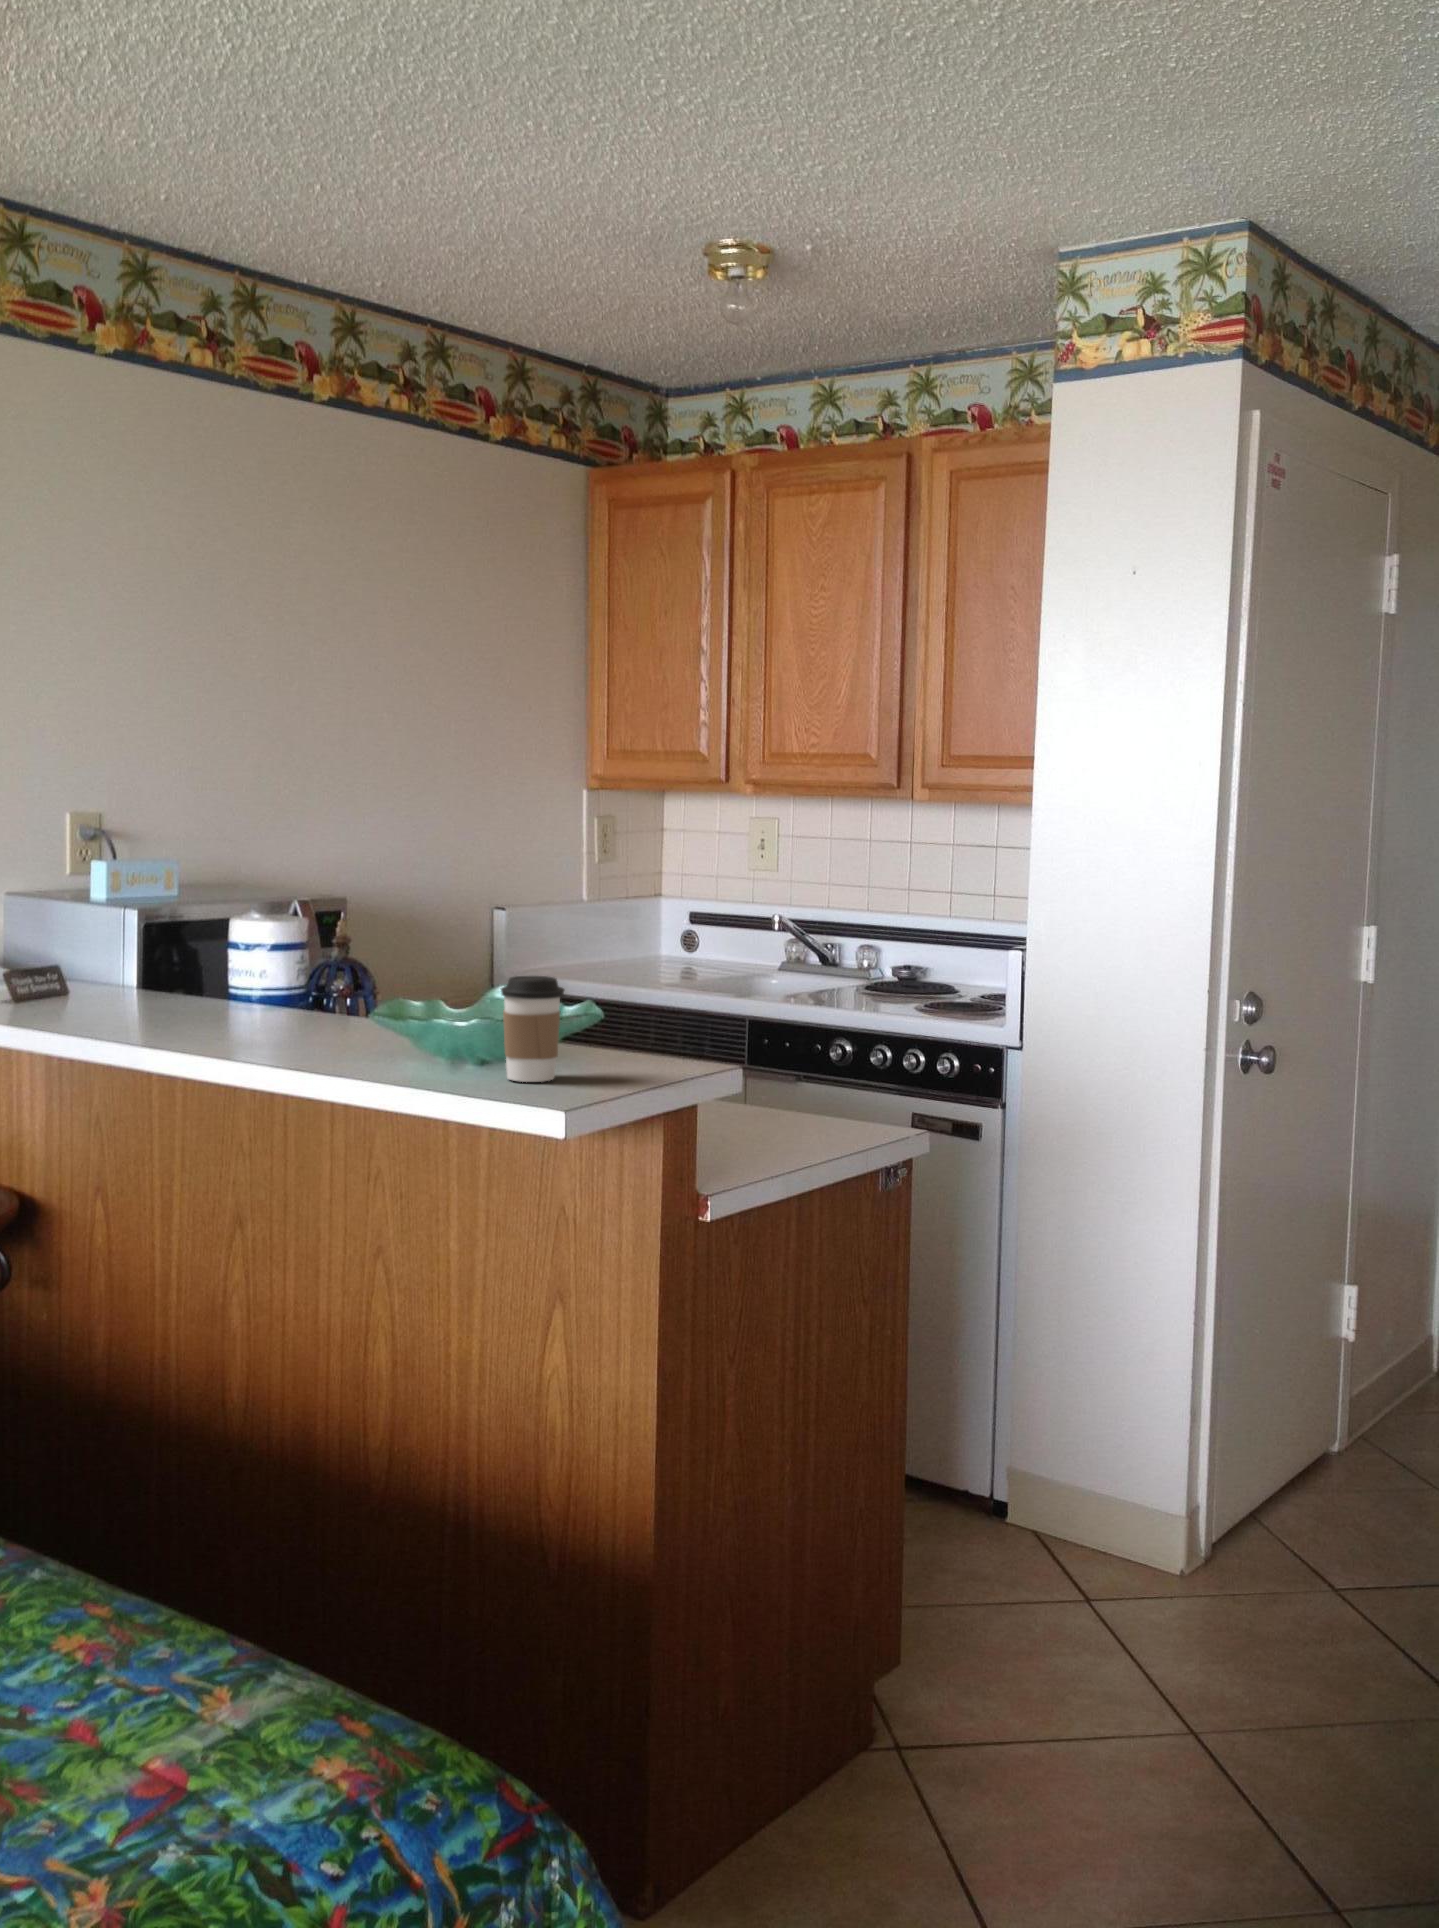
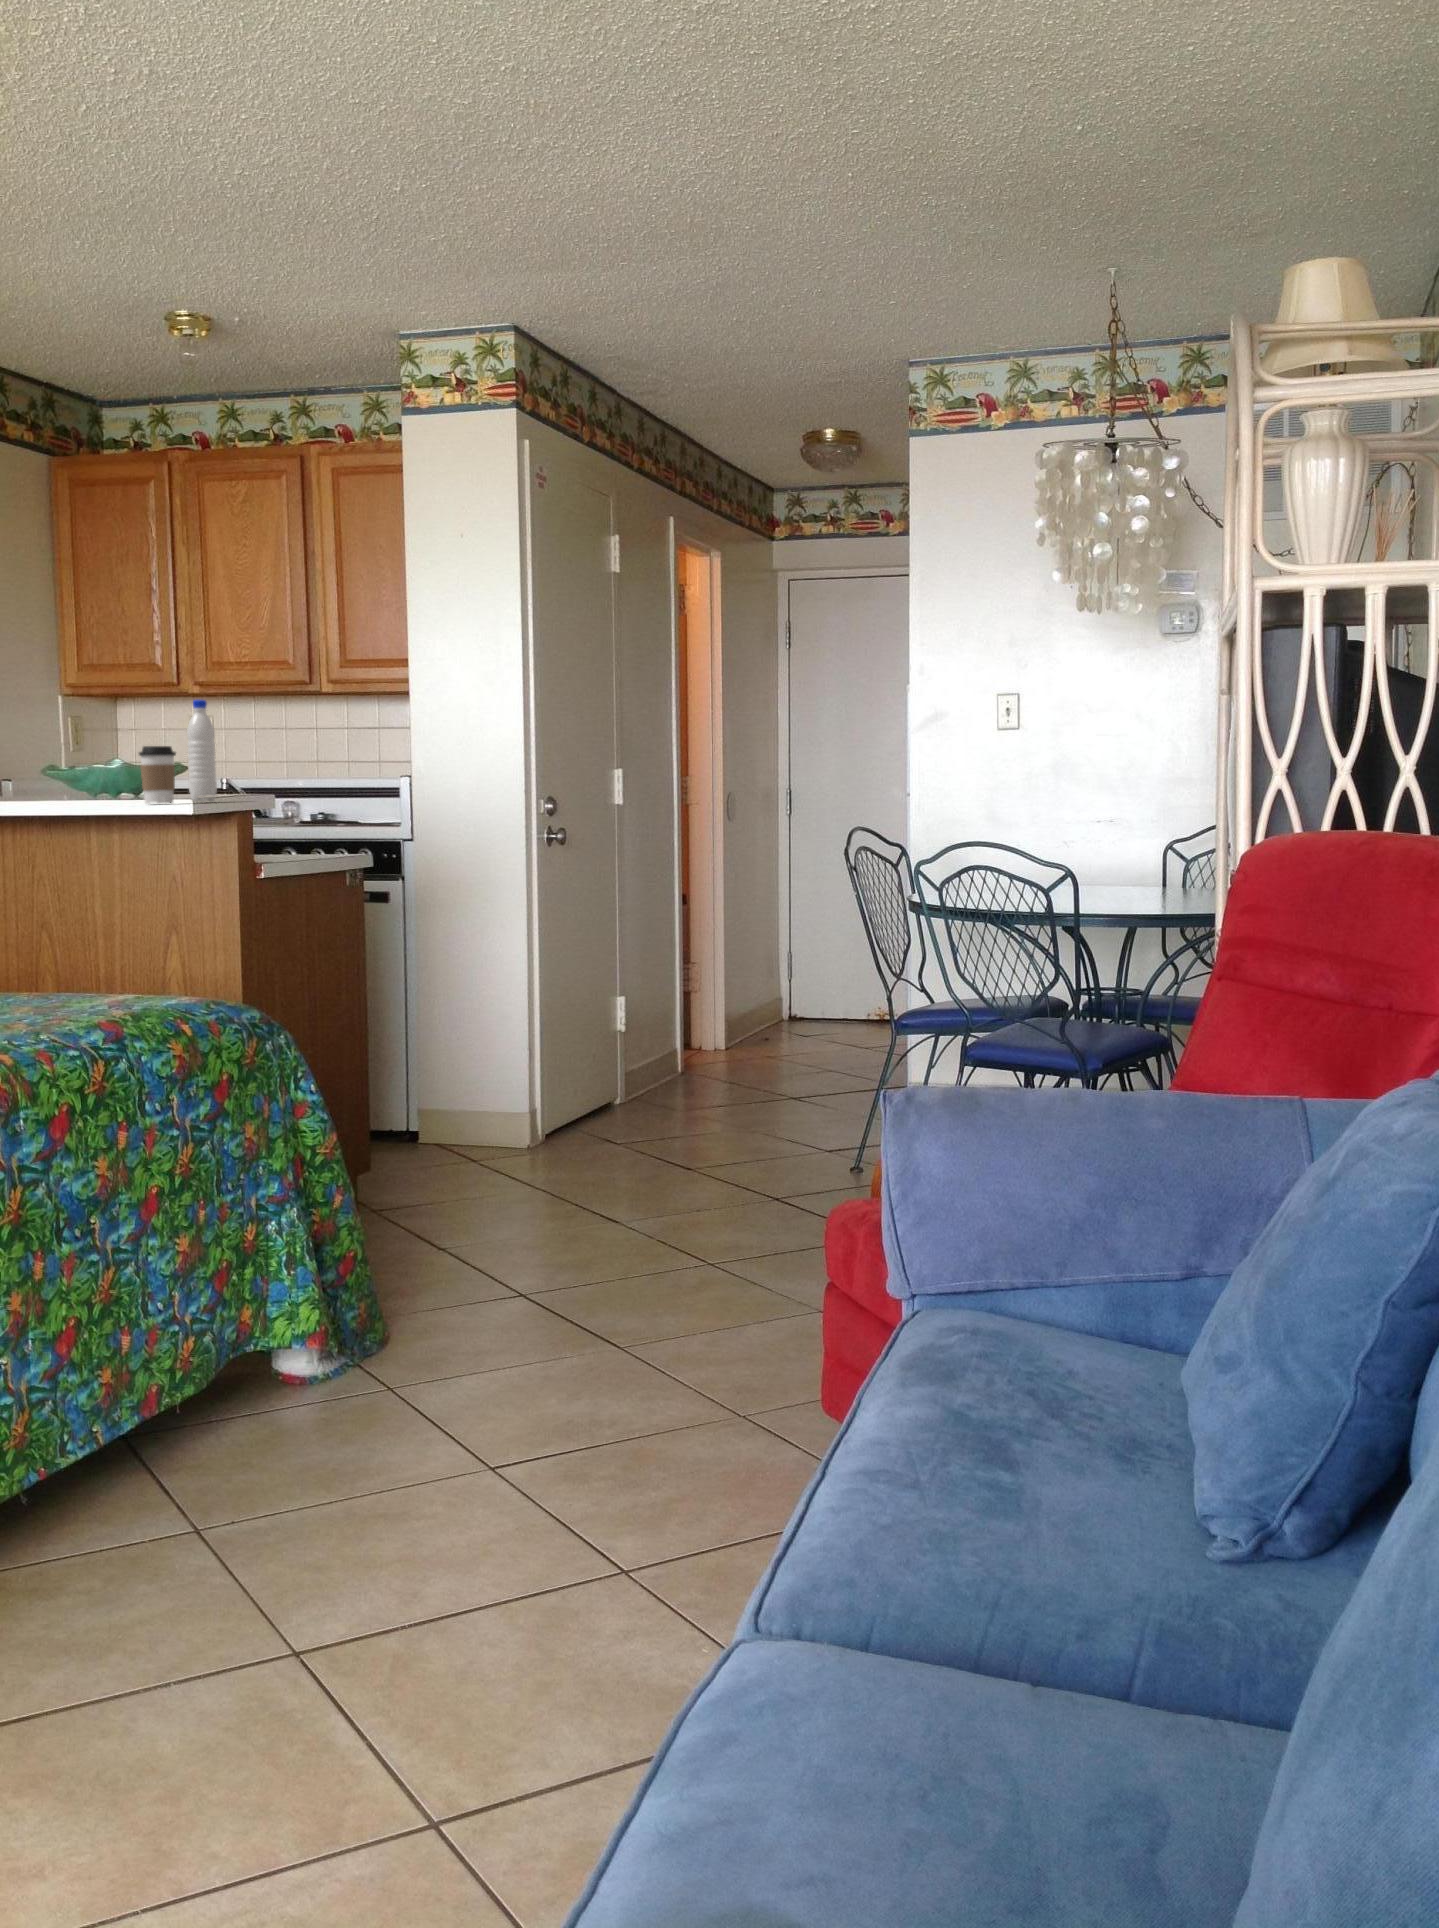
water bottle: none [594,891,643,1069] -> present [187,700,217,802]

